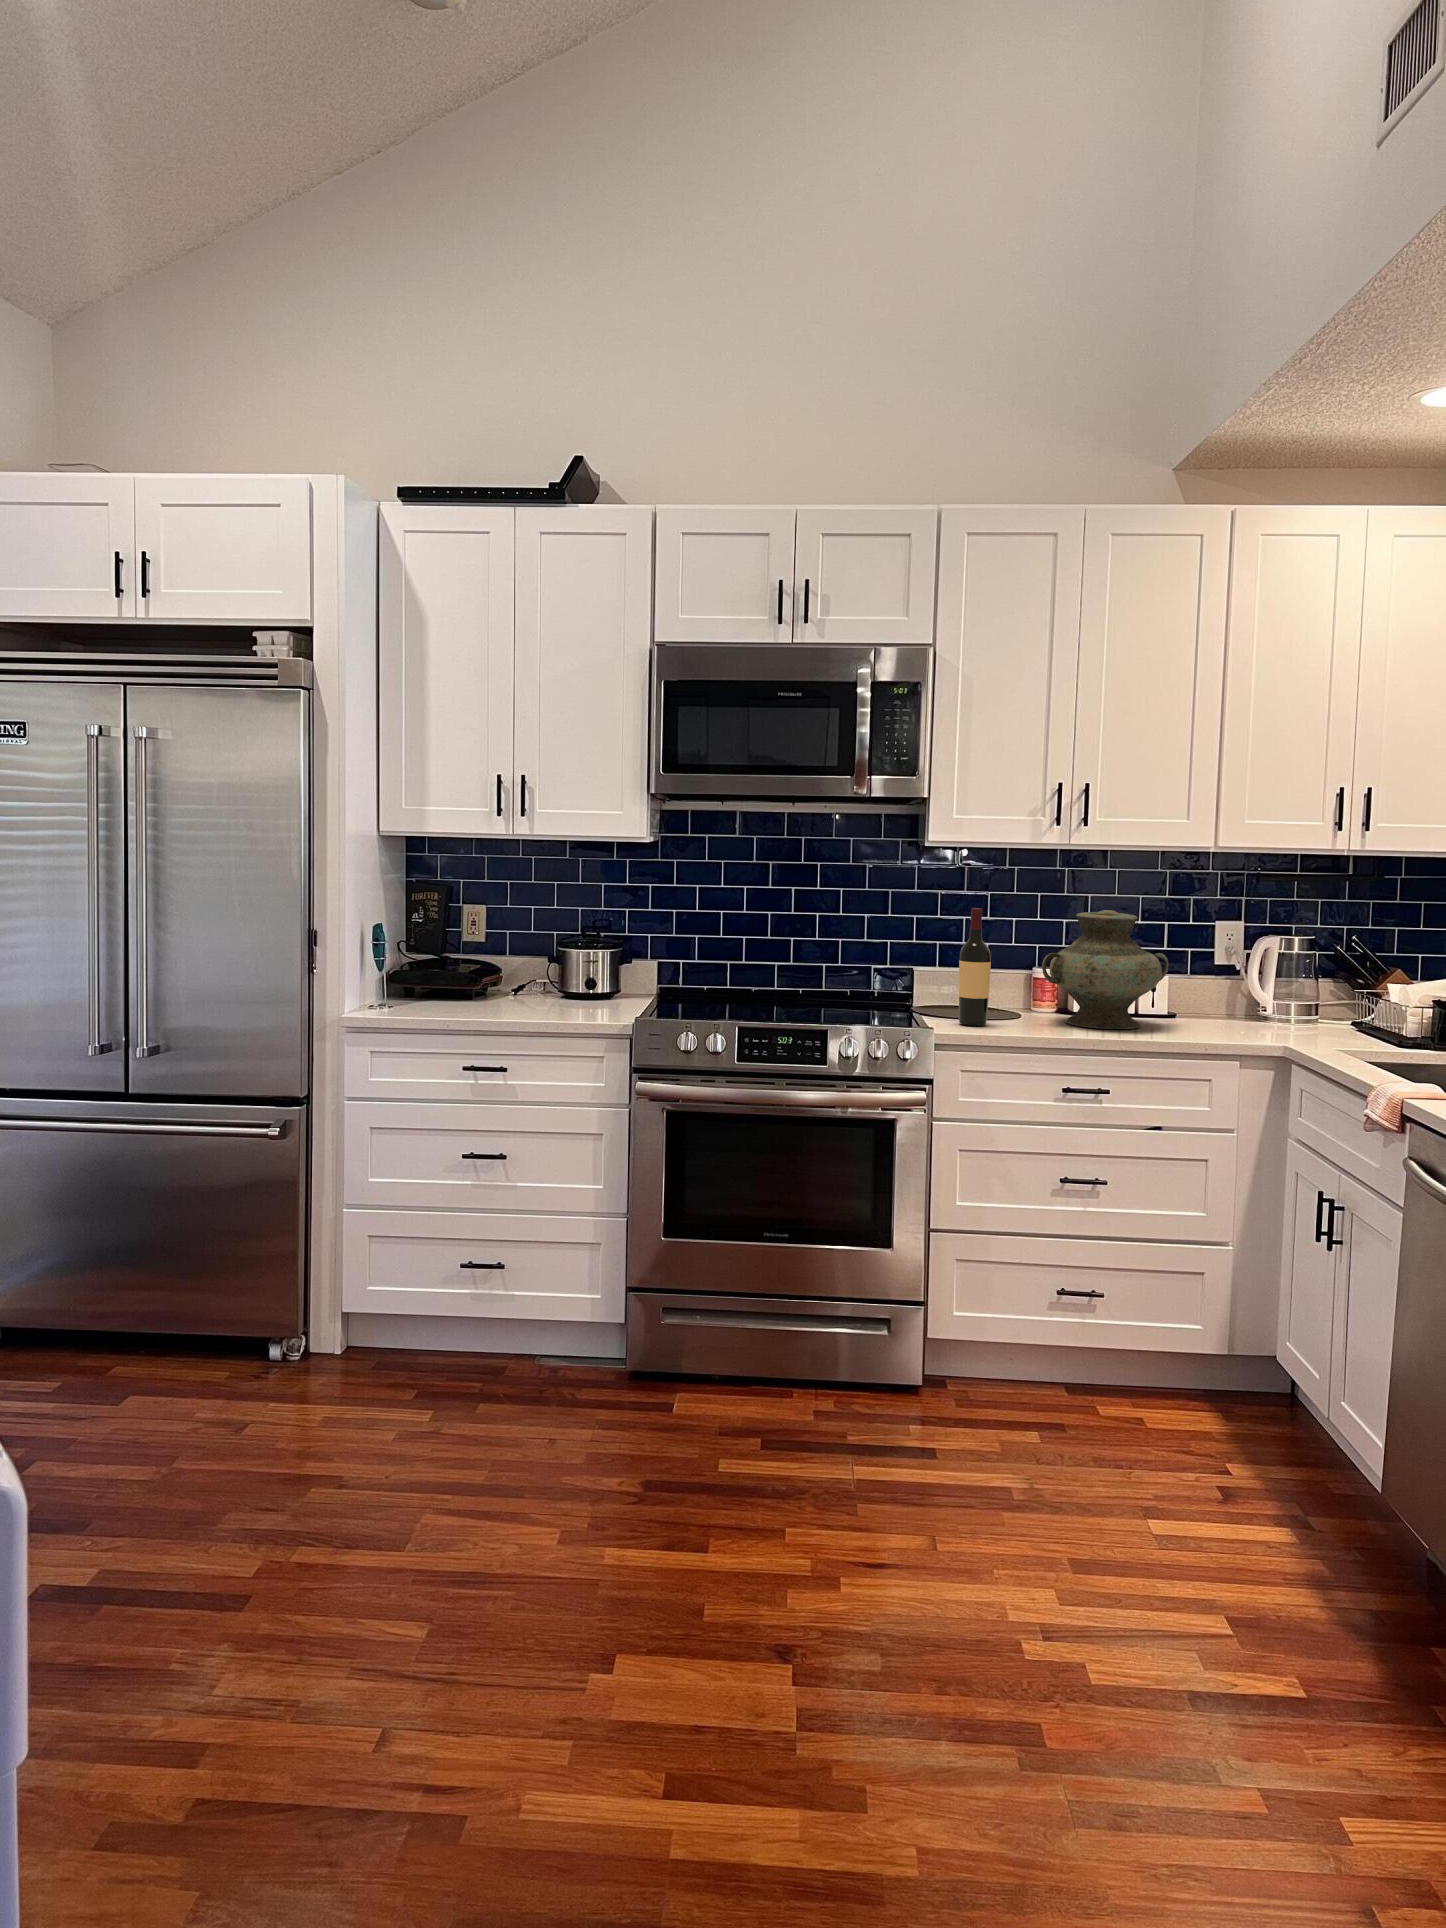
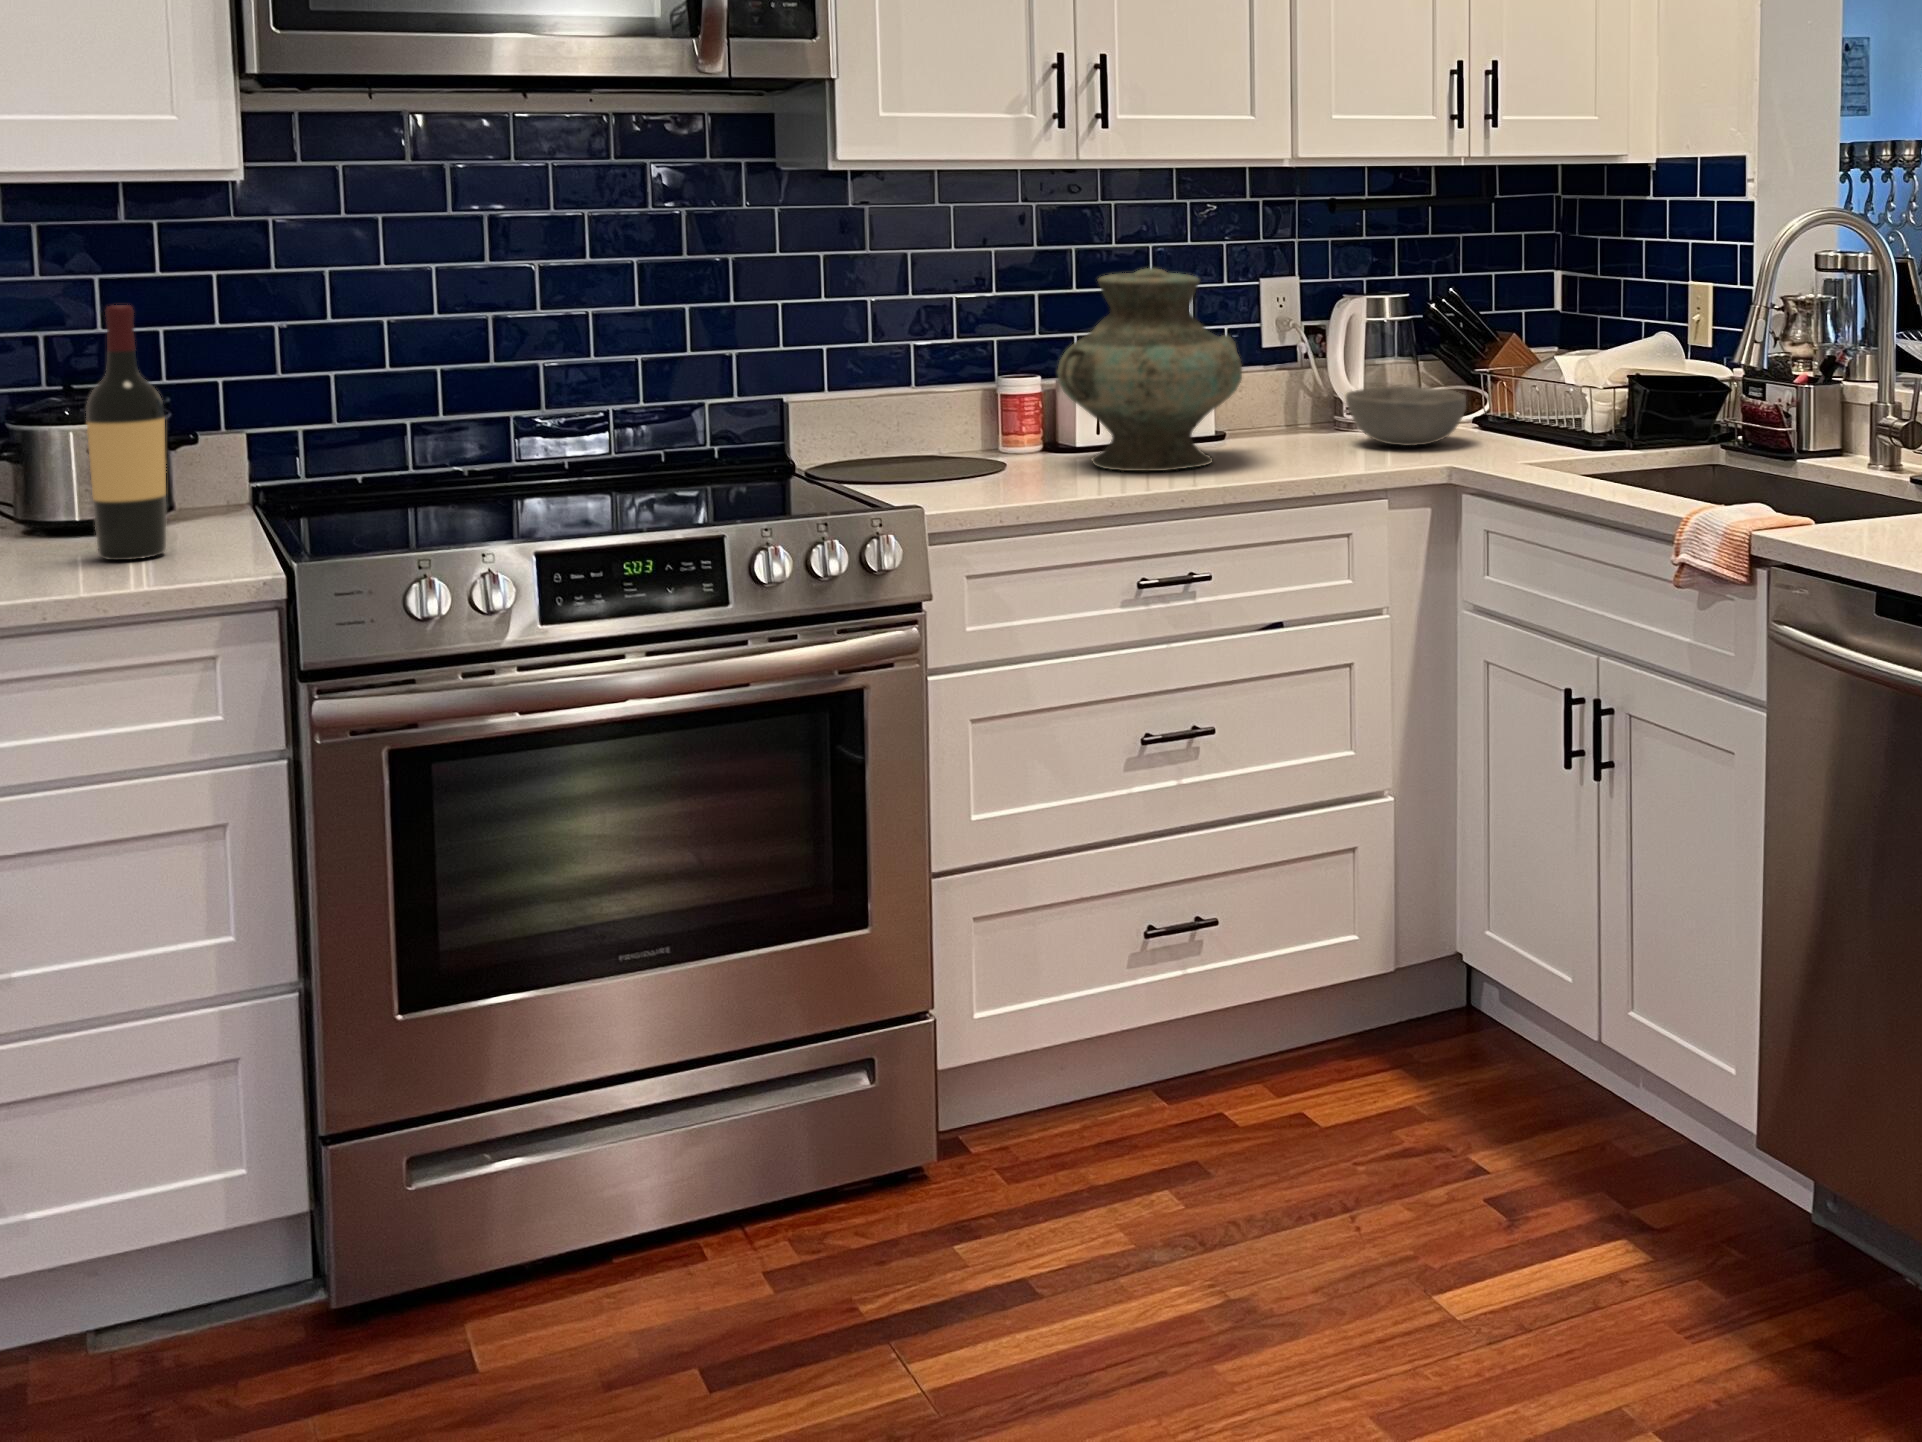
wine bottle: present [959,908,991,1026] -> present [86,305,166,560]
bowl: none [1239,995,1322,1033] -> present [1346,387,1466,446]

